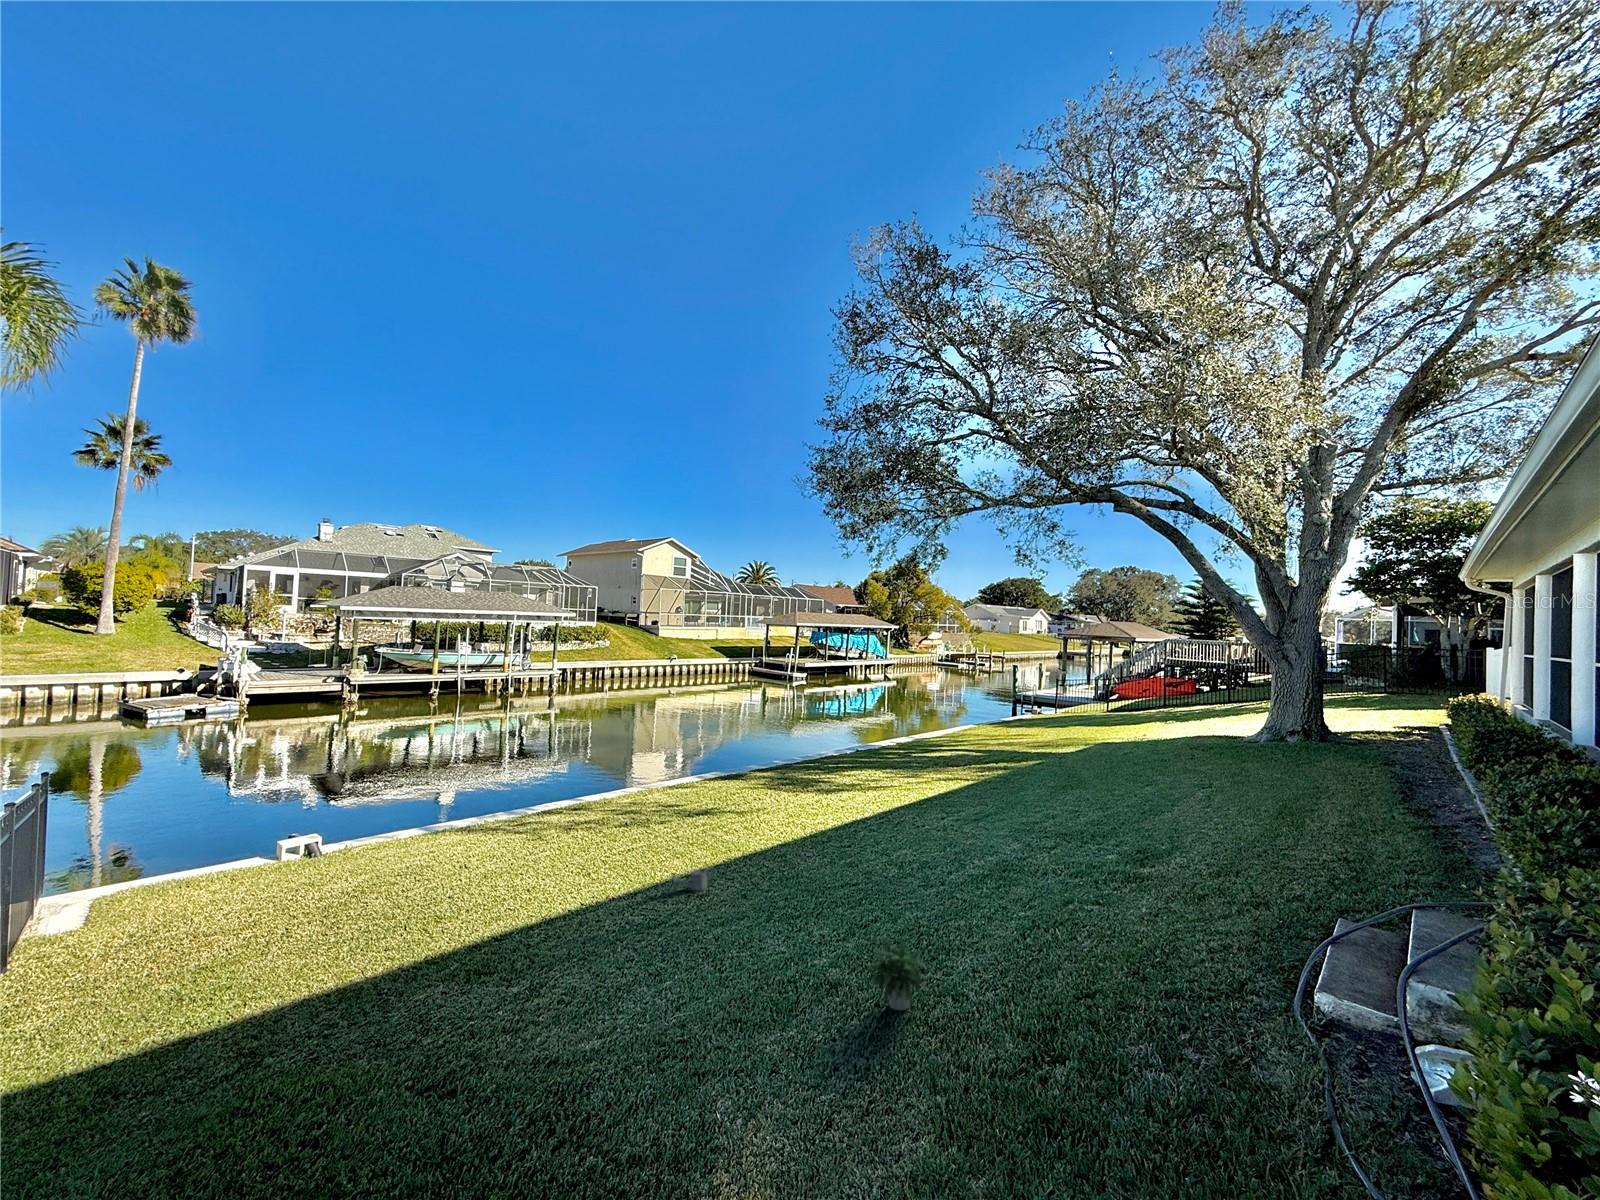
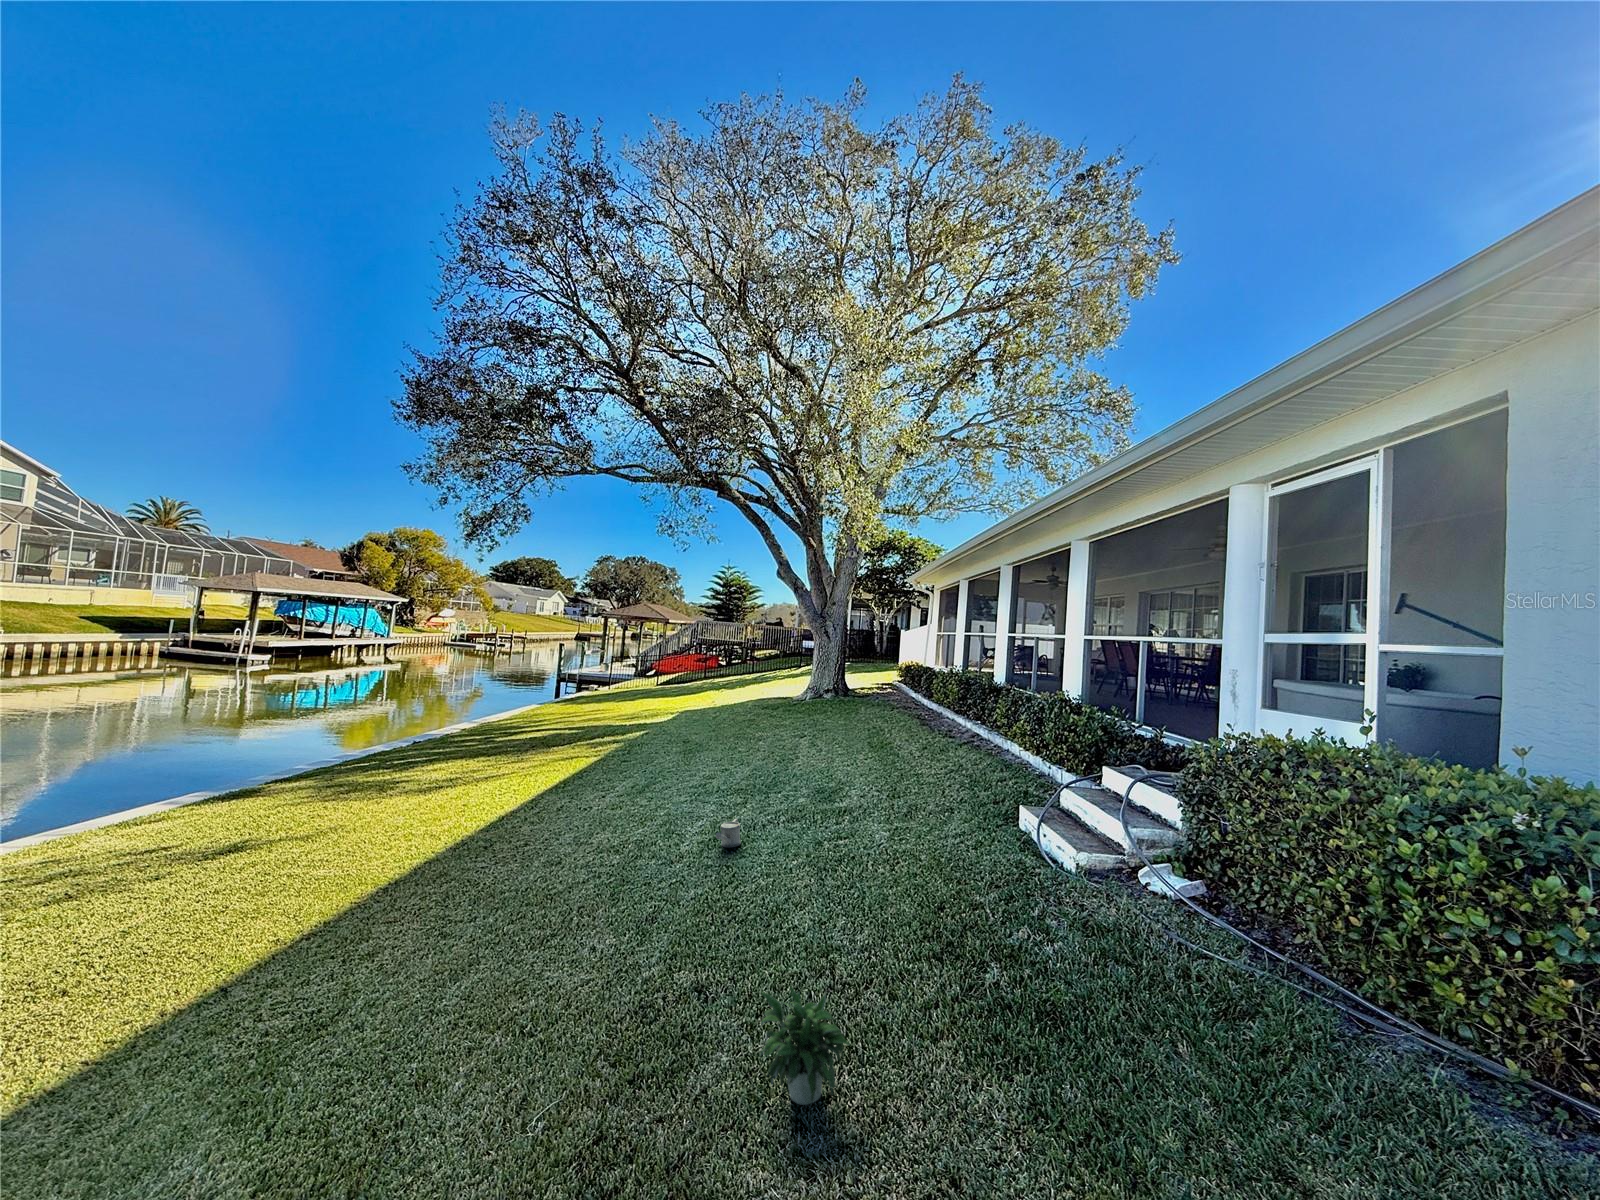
watering can: present [672,868,714,892] -> present [716,819,741,847]

